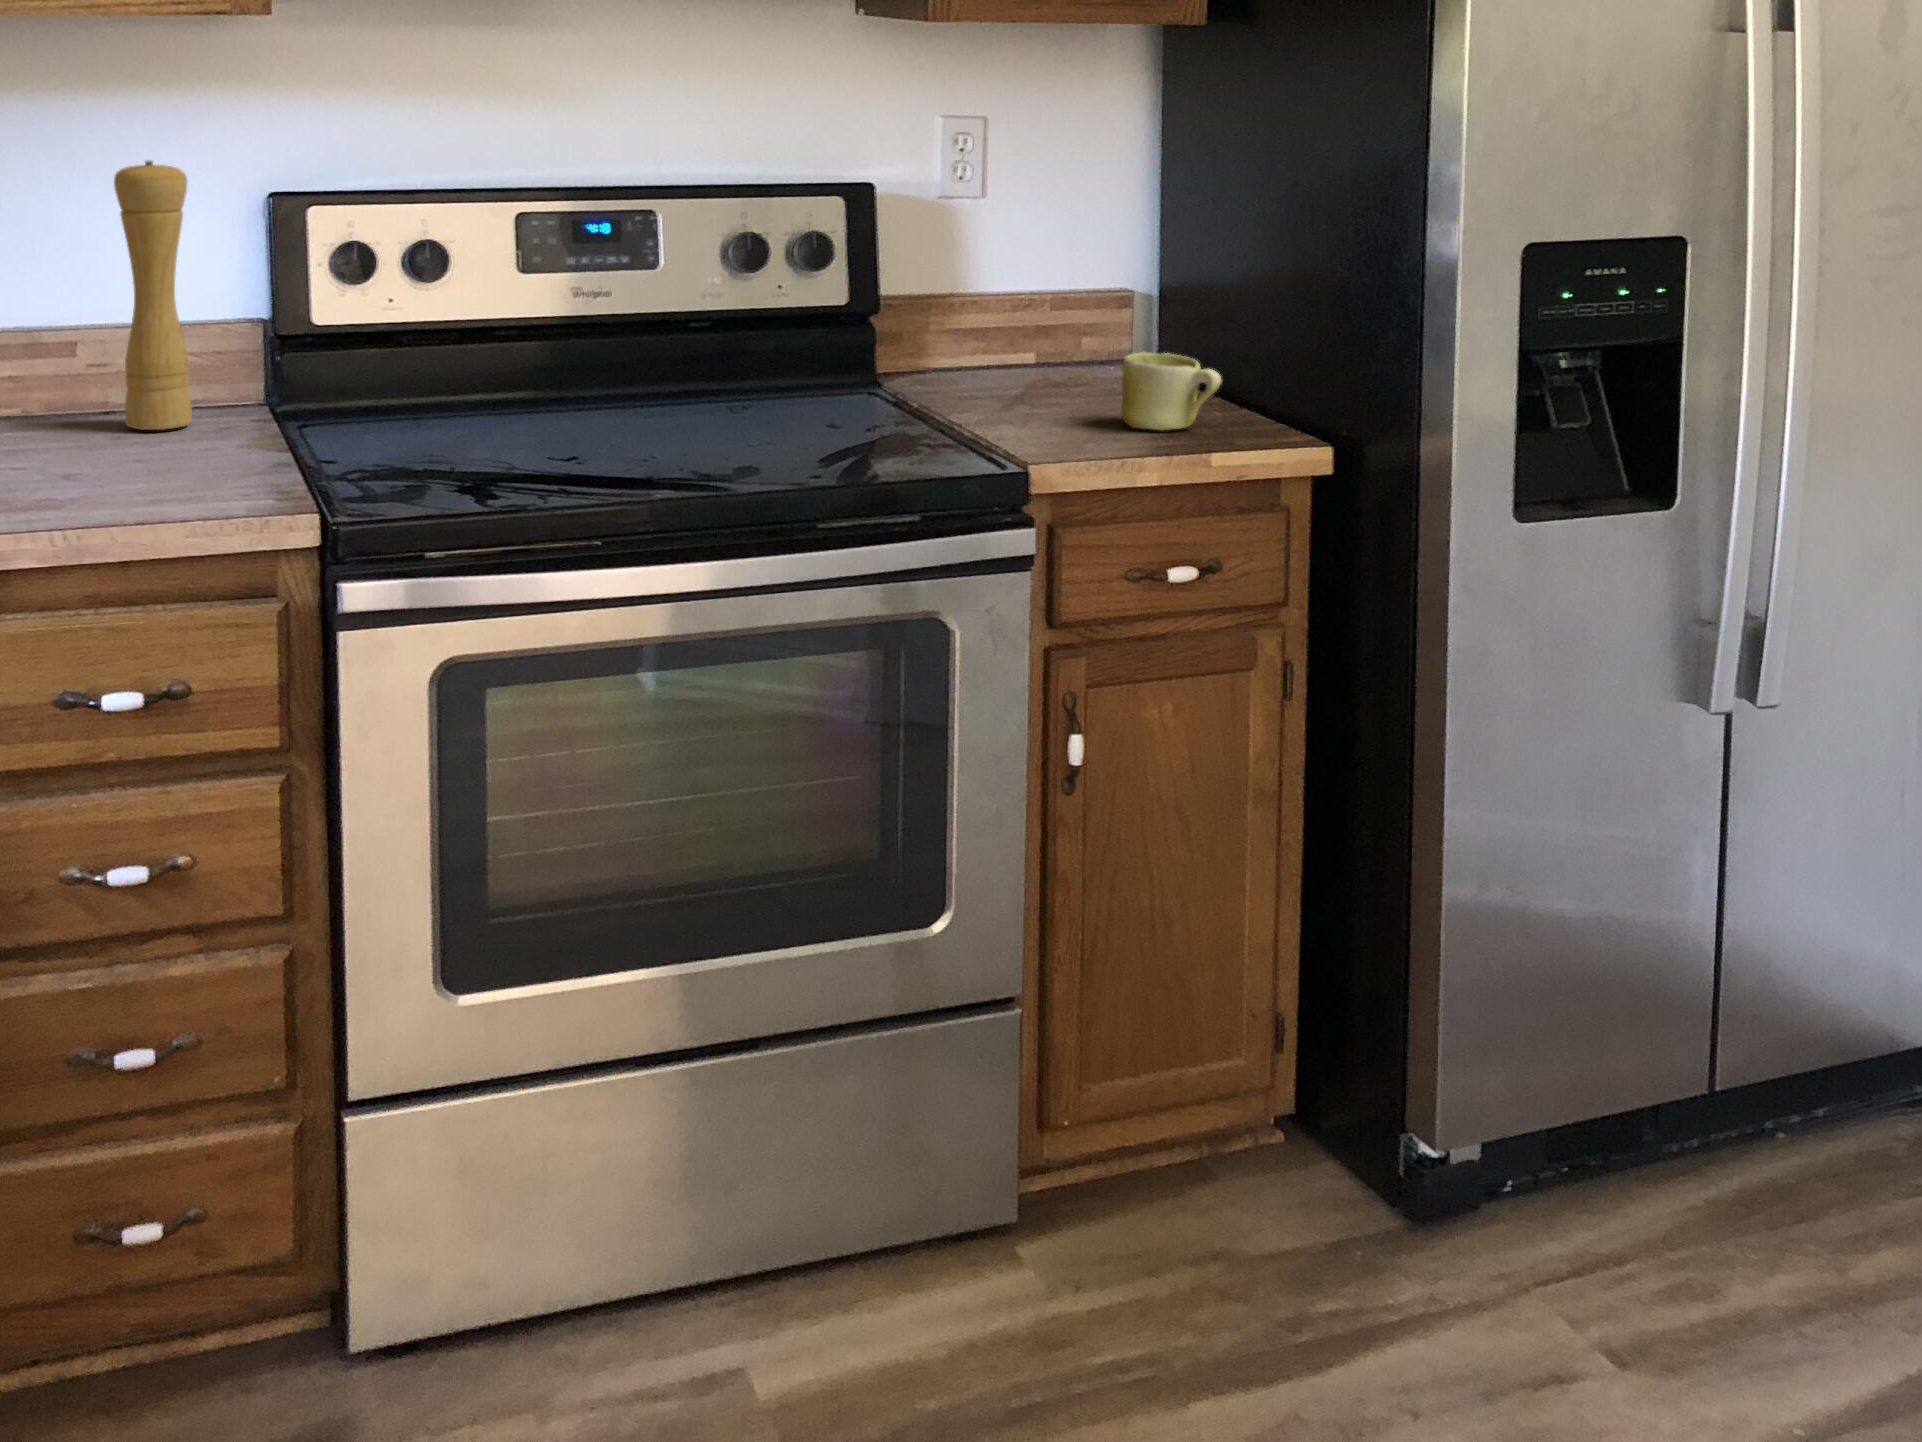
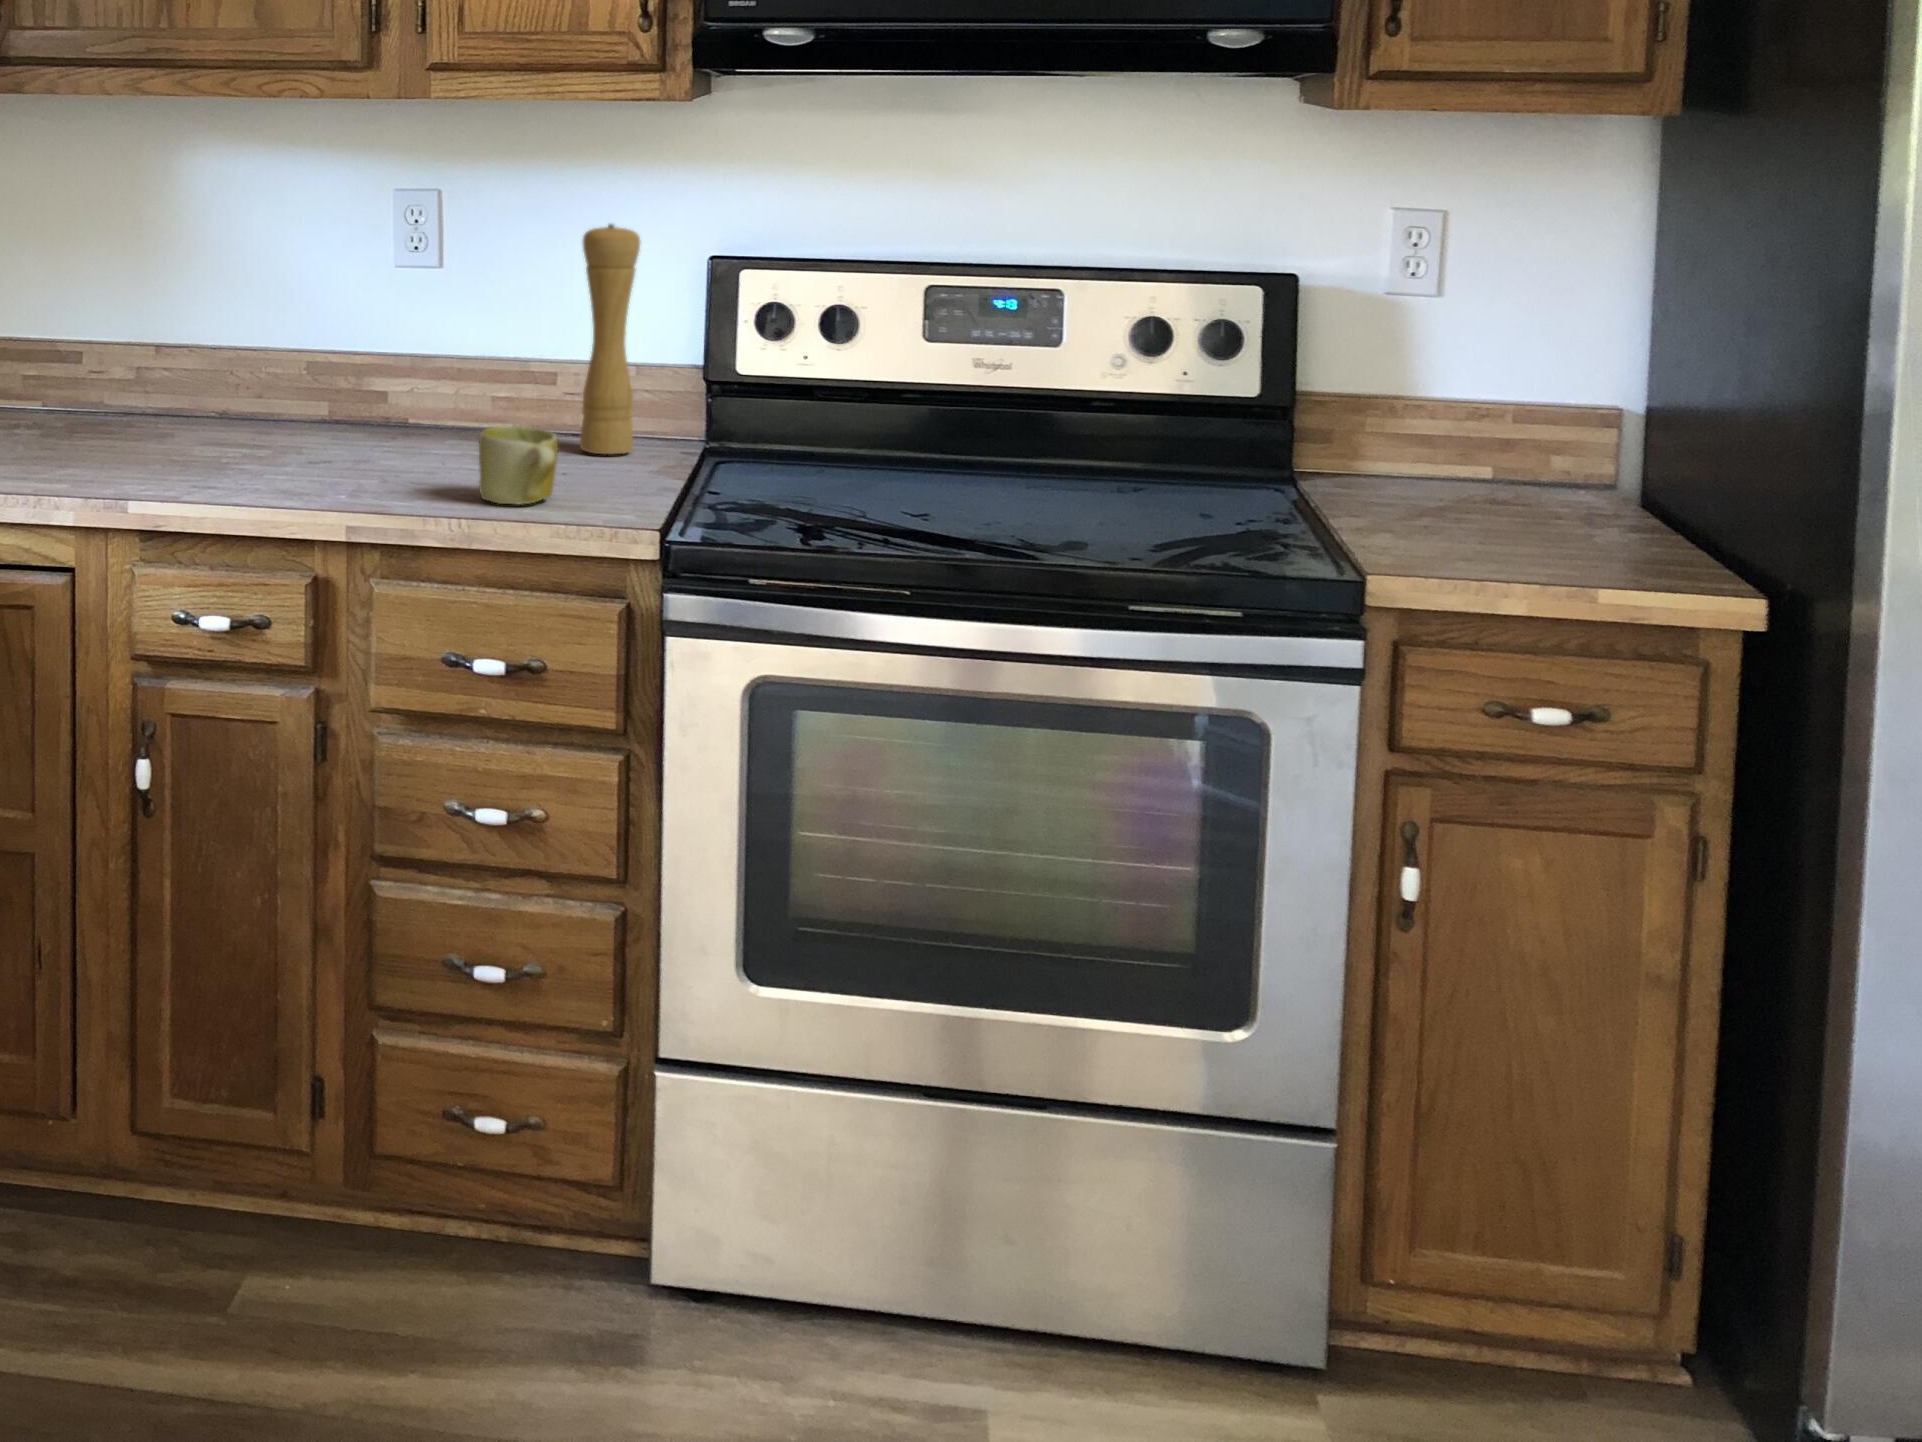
mug: present [1121,352,1222,430] -> present [479,425,558,504]

